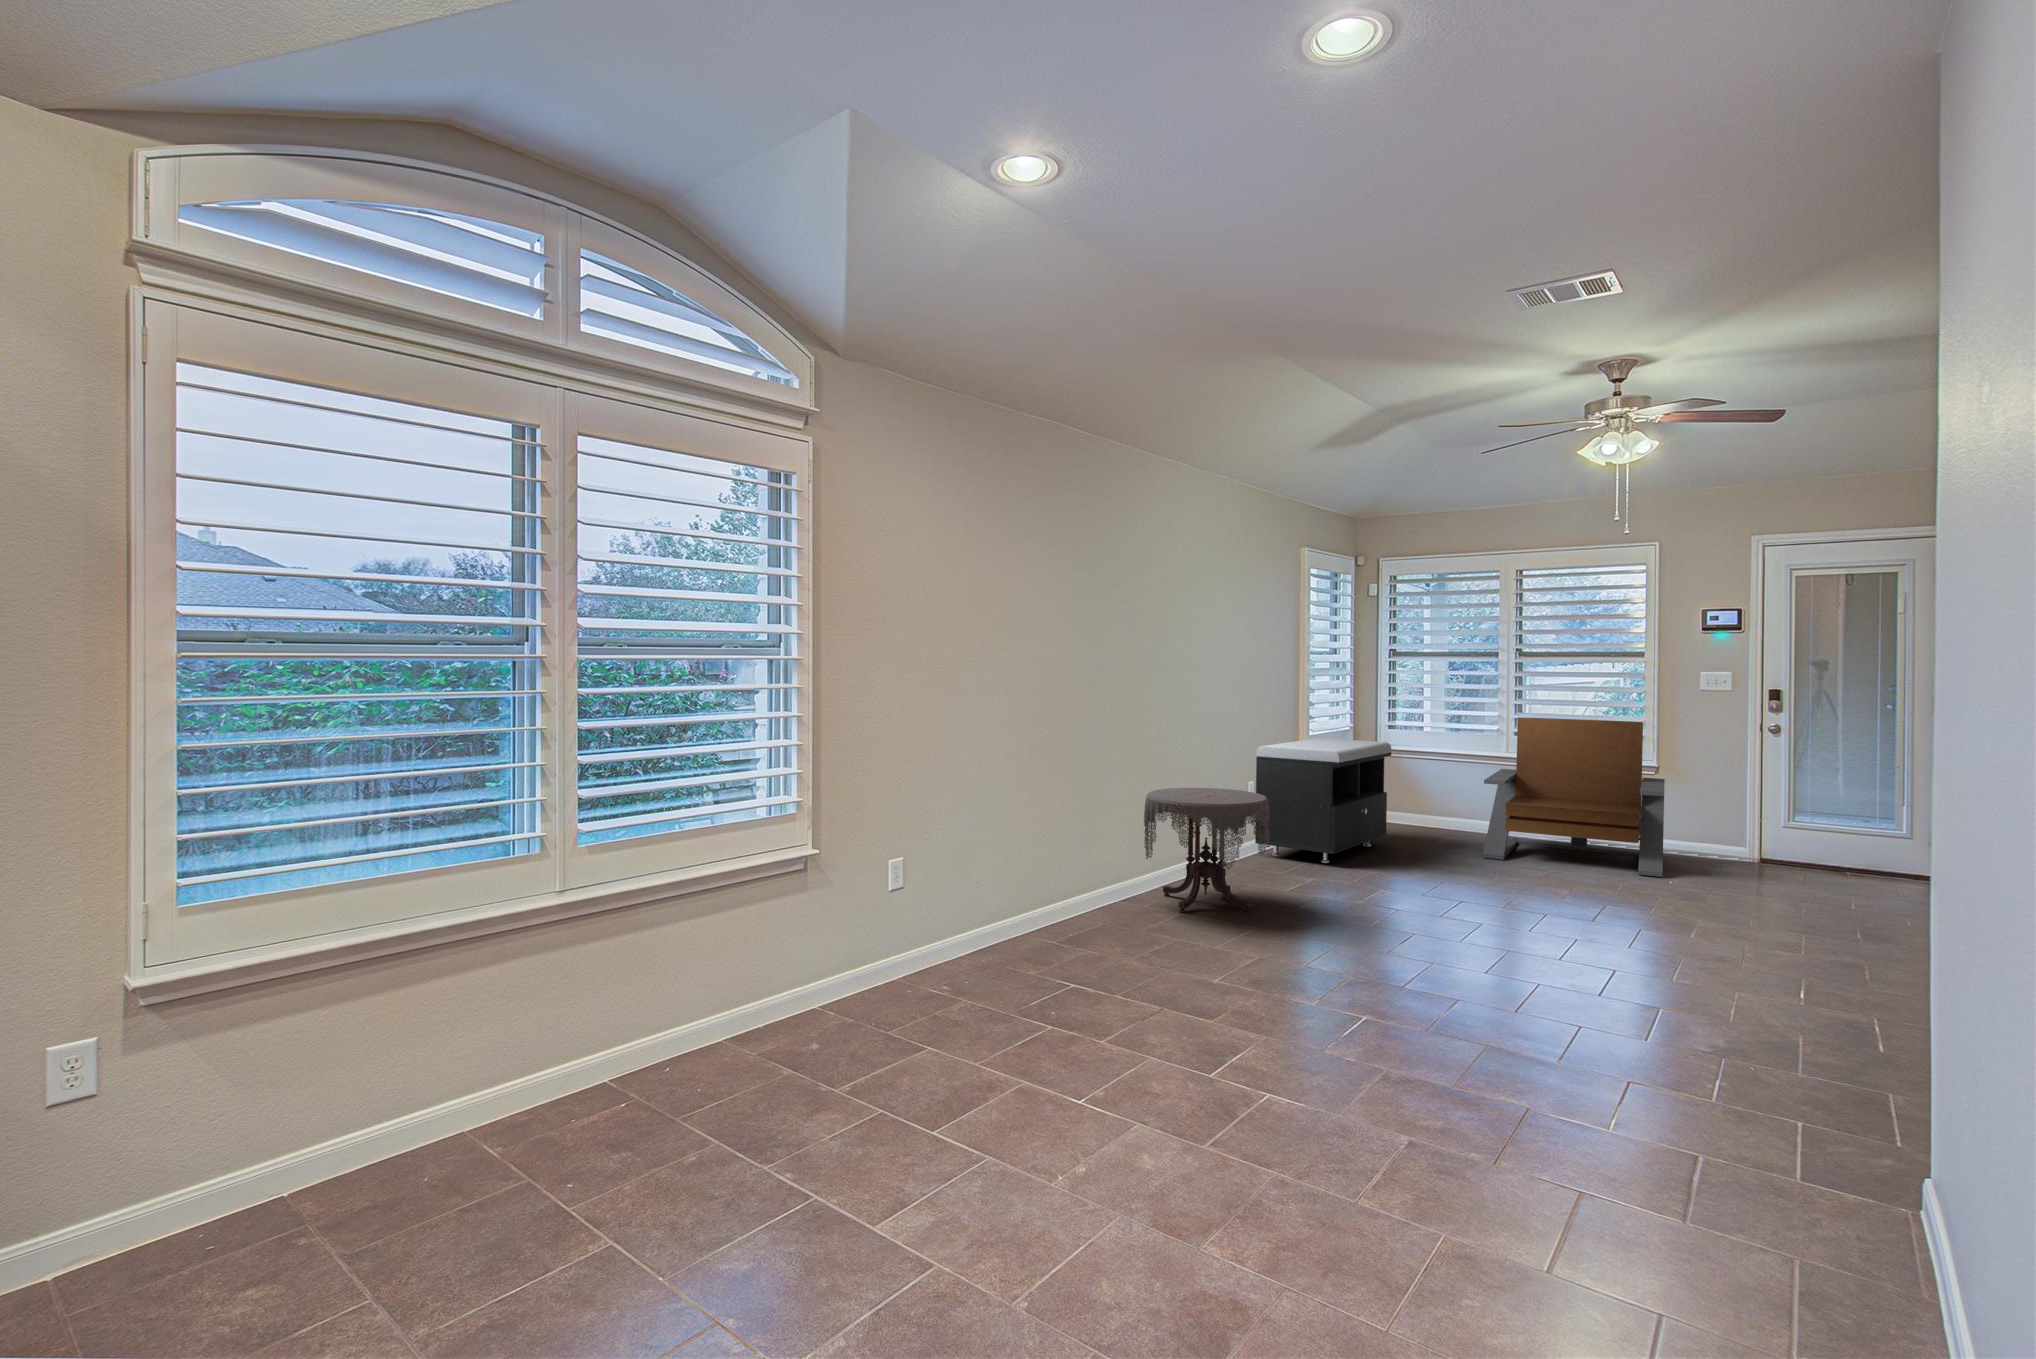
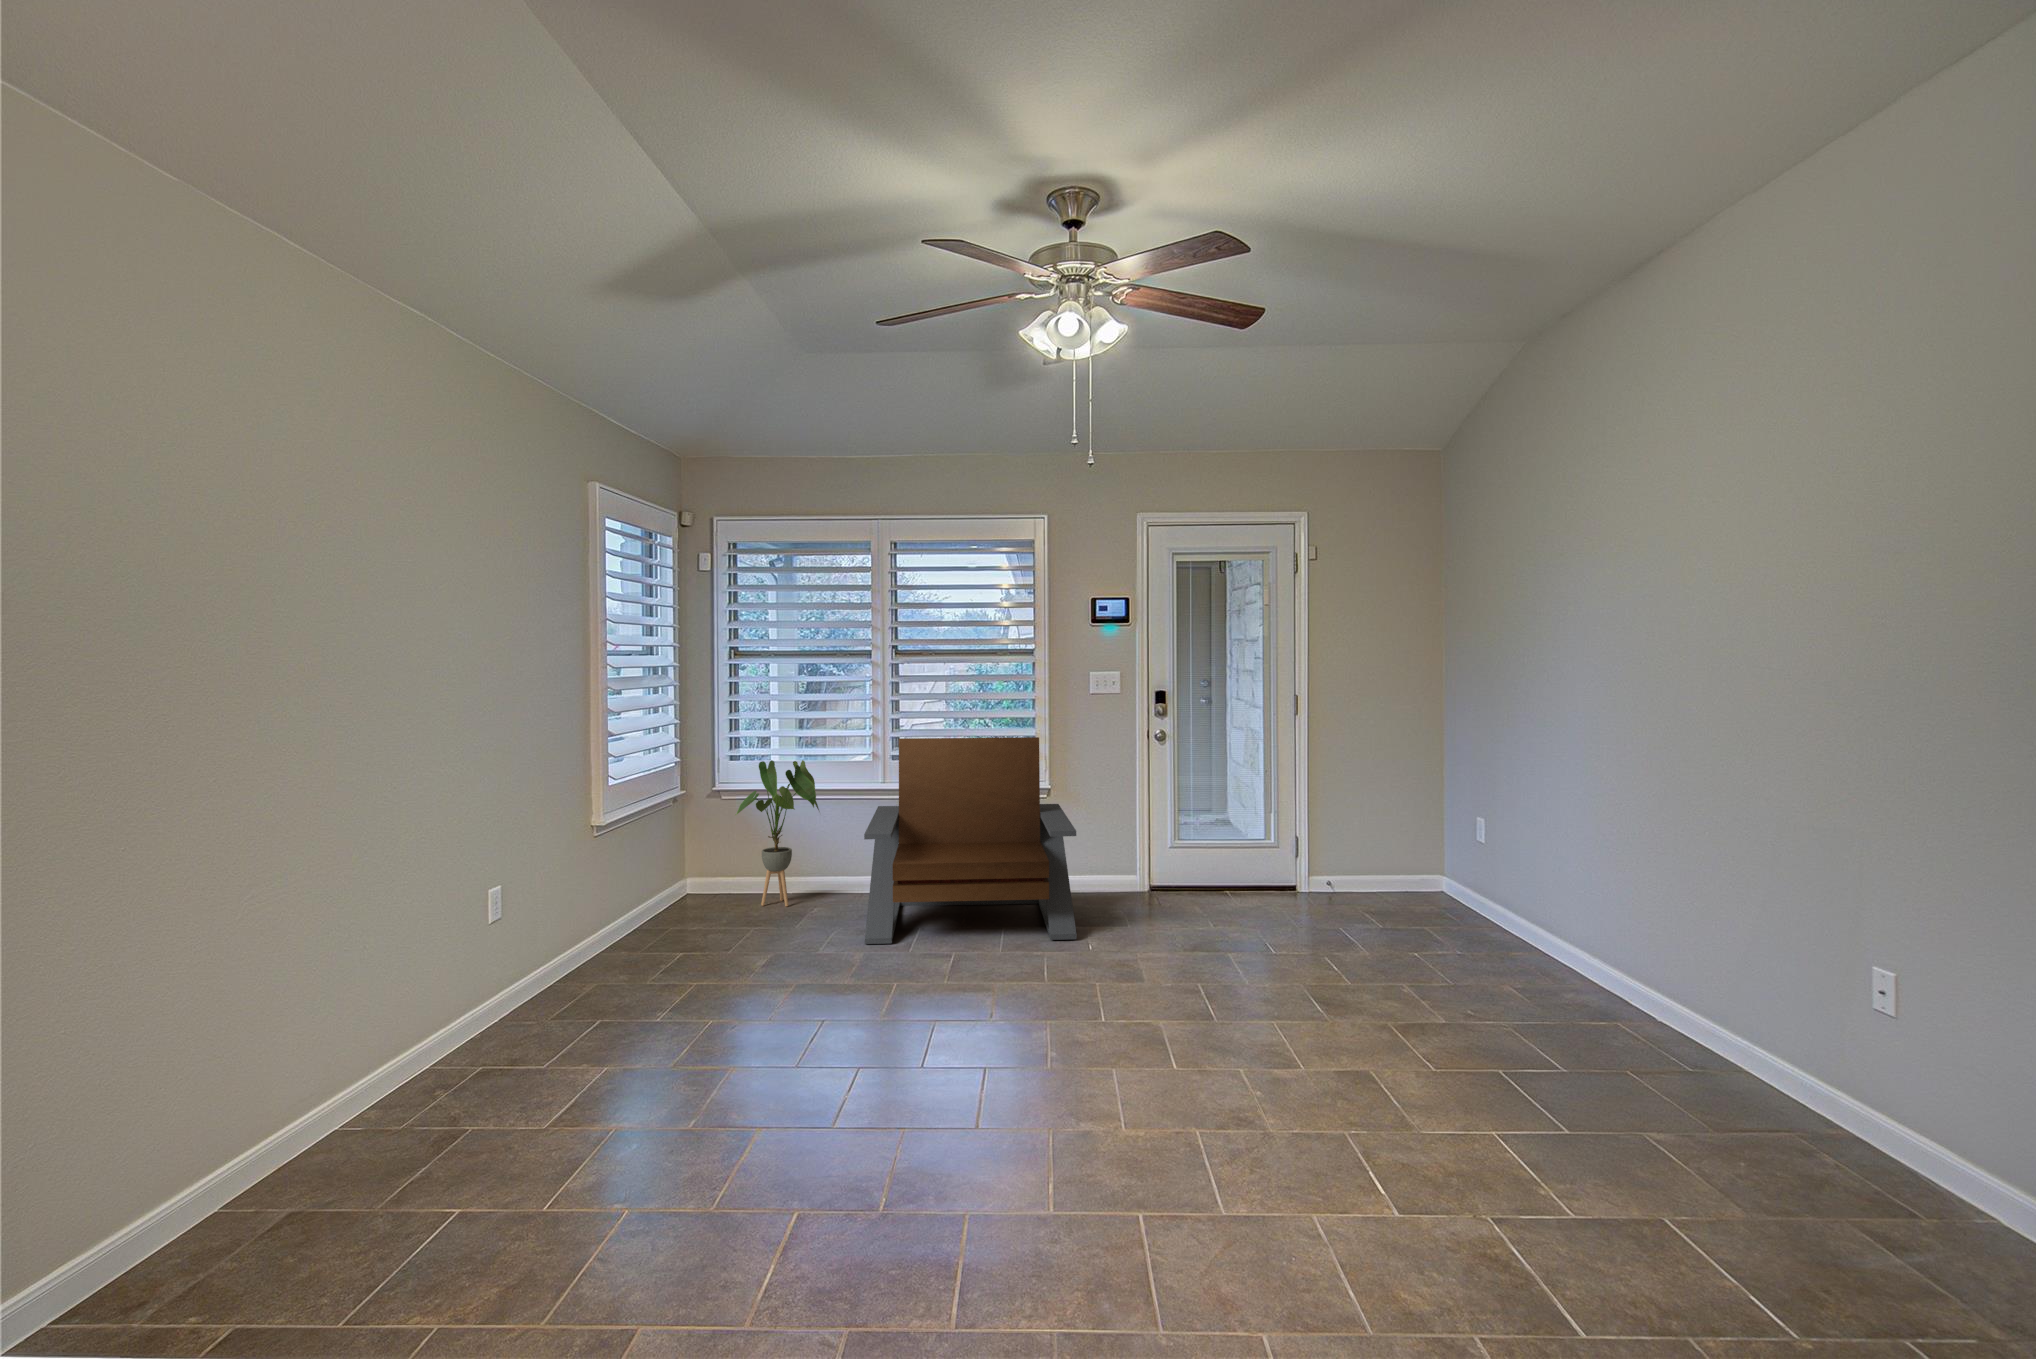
house plant: none [1391,729,1455,834] -> present [736,760,819,906]
storage bench: present [1255,738,1391,863] -> none [503,789,735,1011]
side table: present [1144,788,1270,912] -> none [152,948,499,1295]

